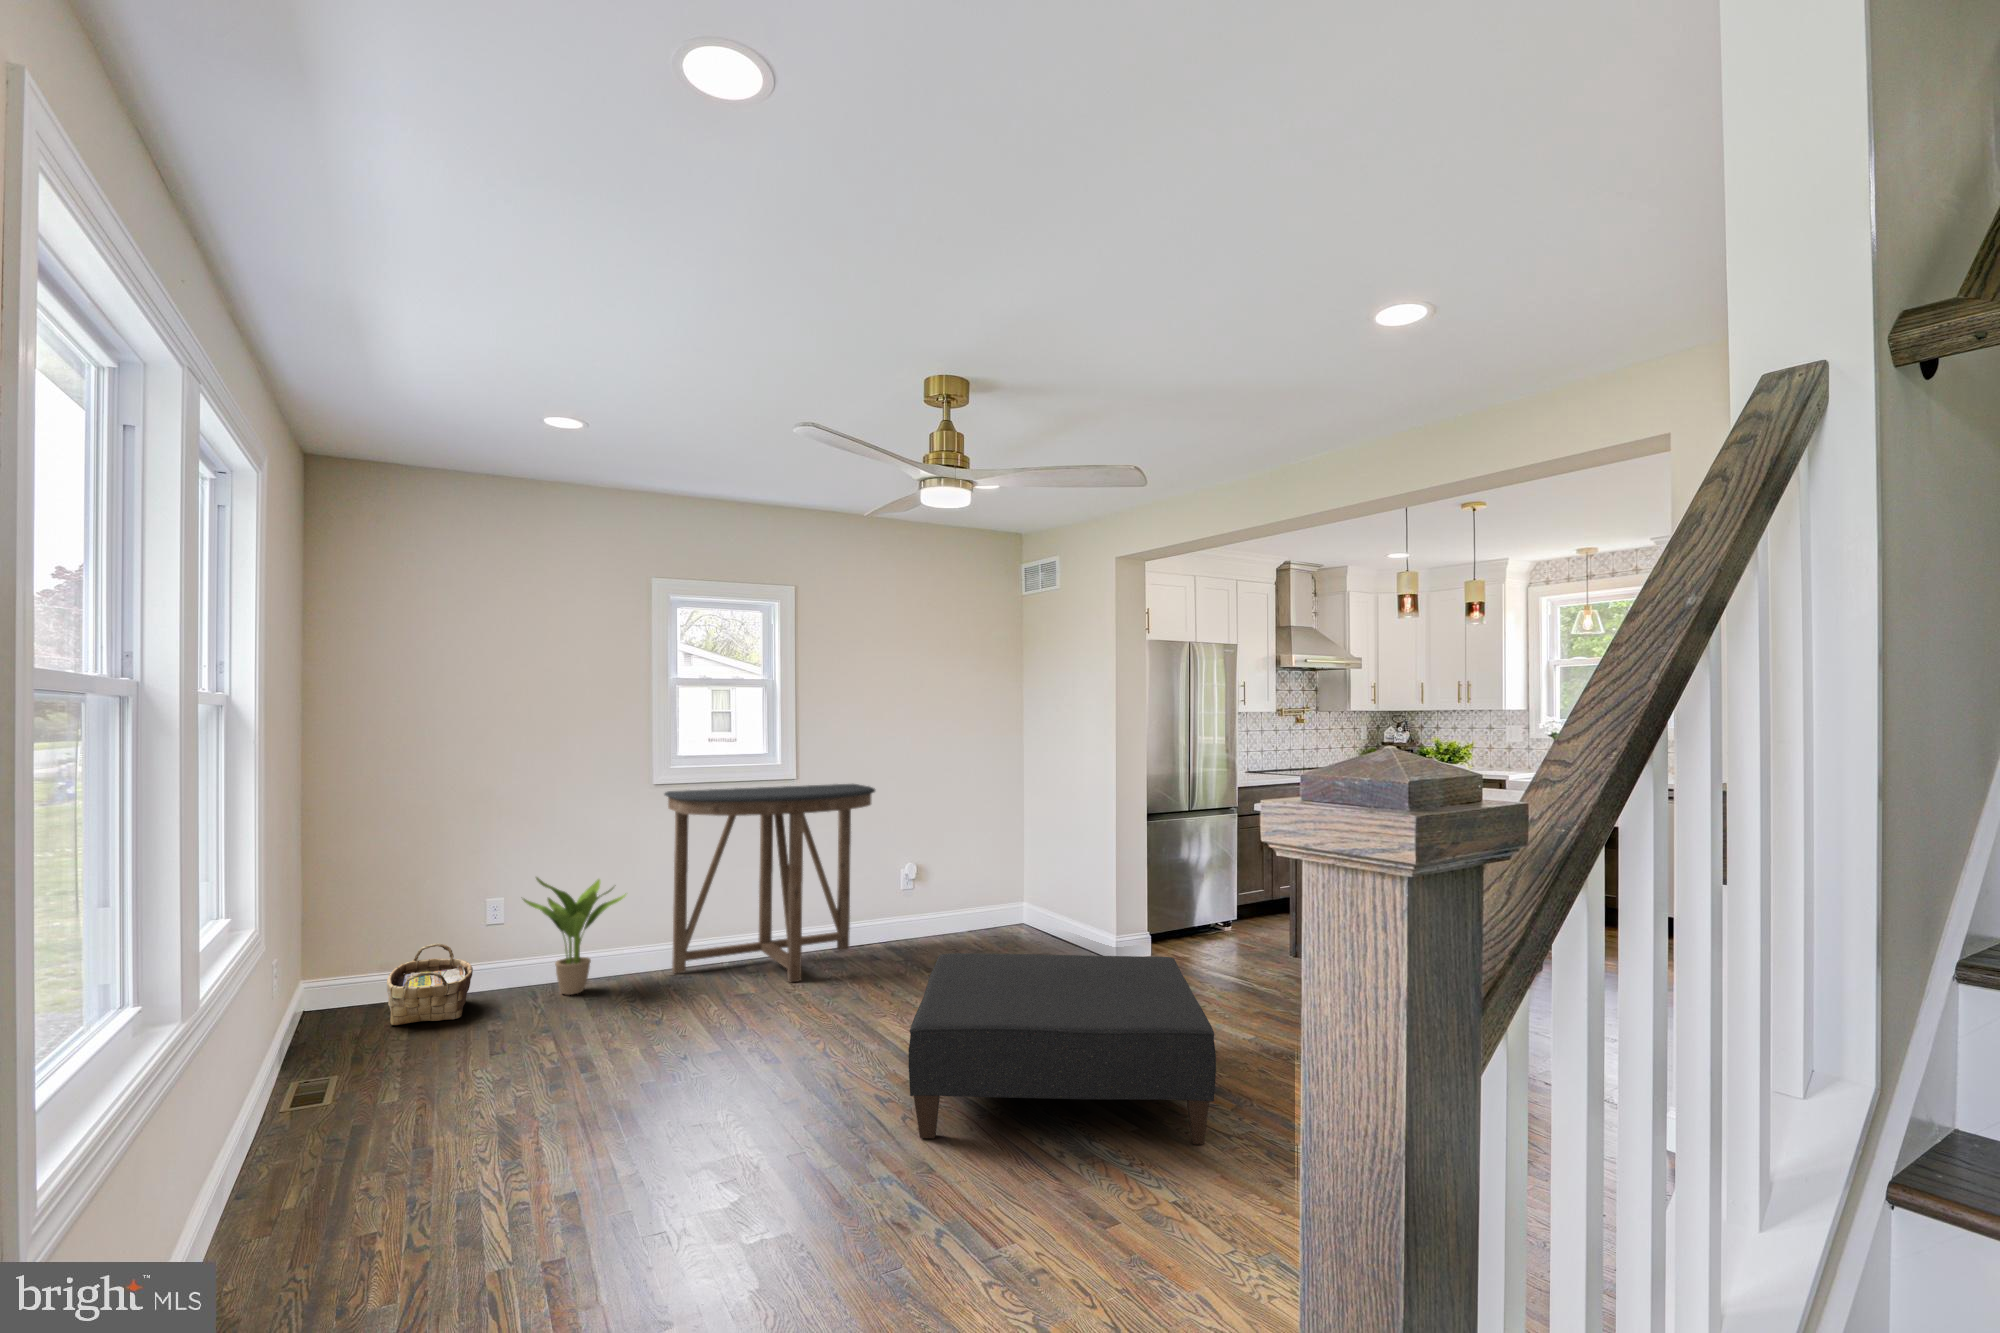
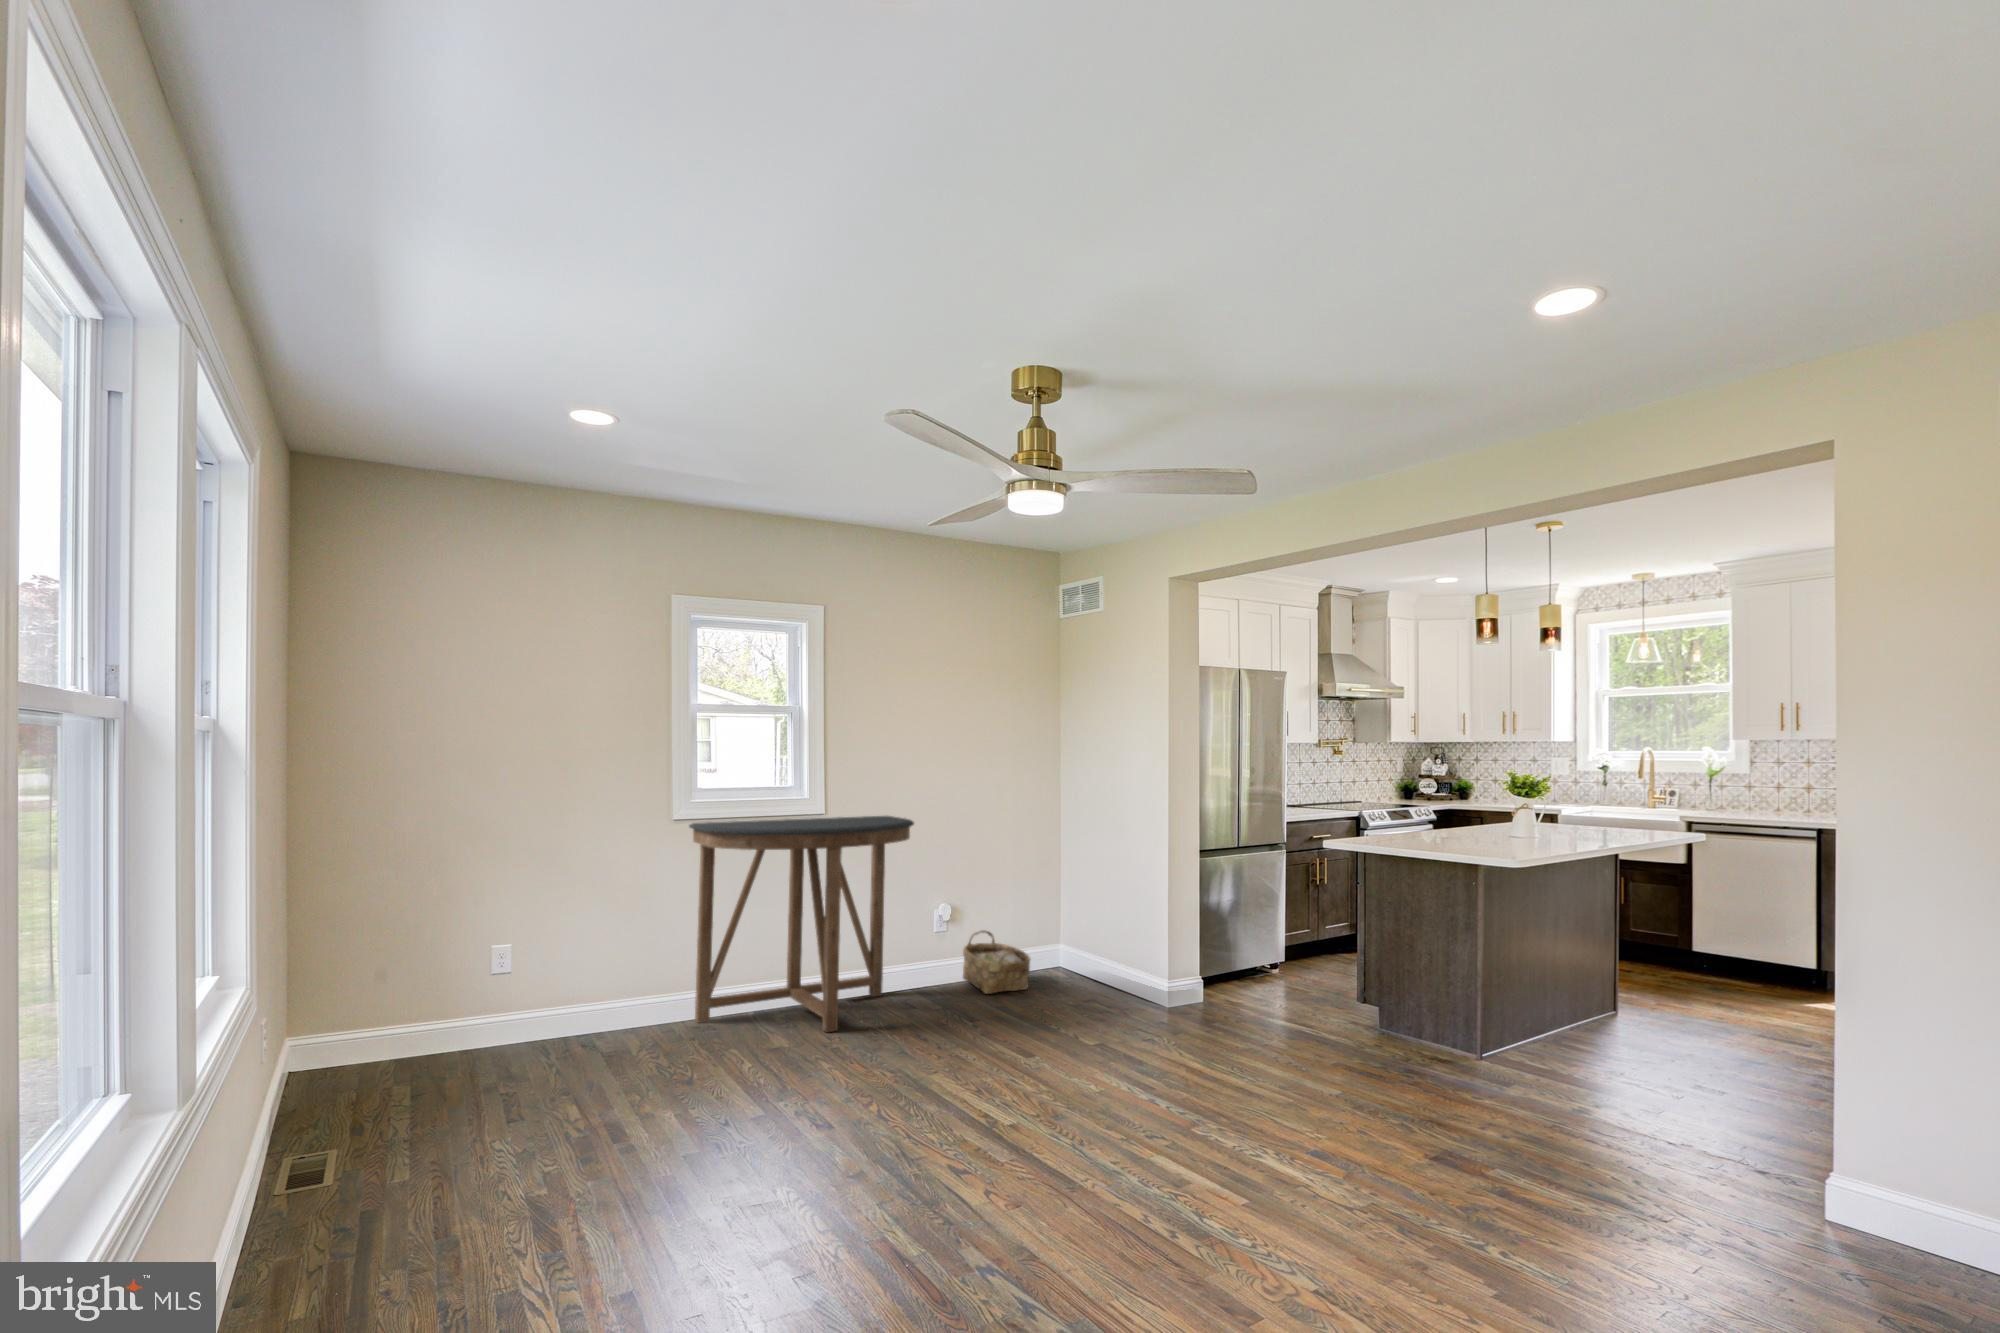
potted plant: present [523,877,626,995] -> none [535,916,649,1047]
woven basket: present [387,943,473,1025] -> present [963,930,1031,994]
ottoman: present [908,953,1216,1144] -> none [998,1002,1342,1222]

